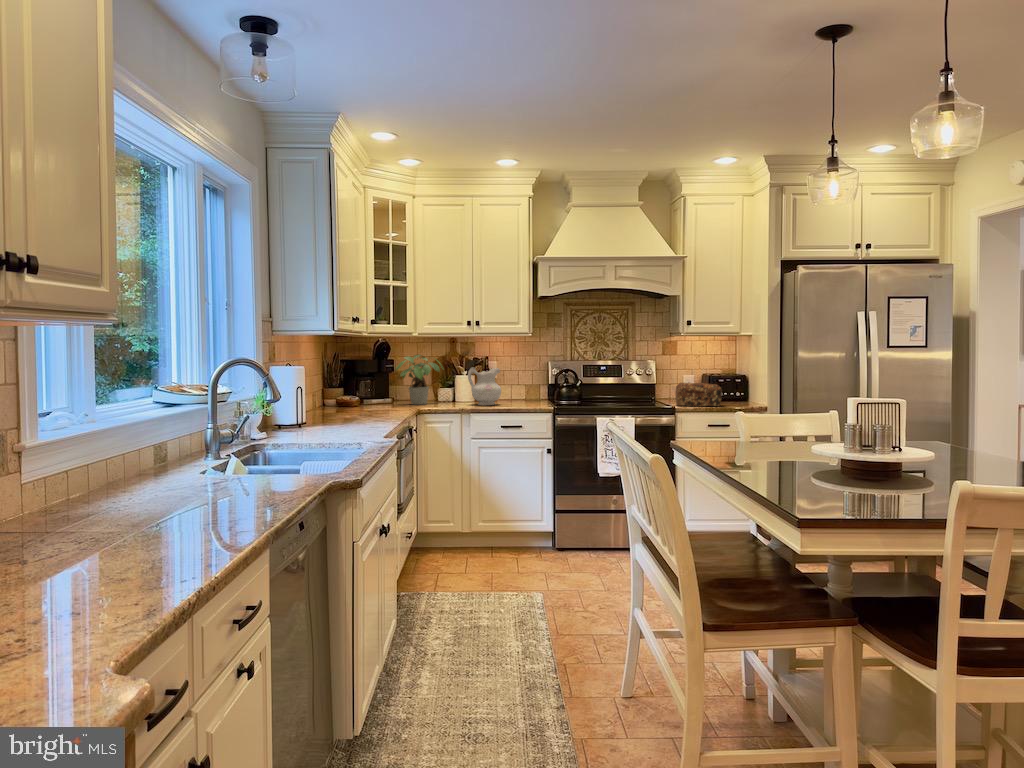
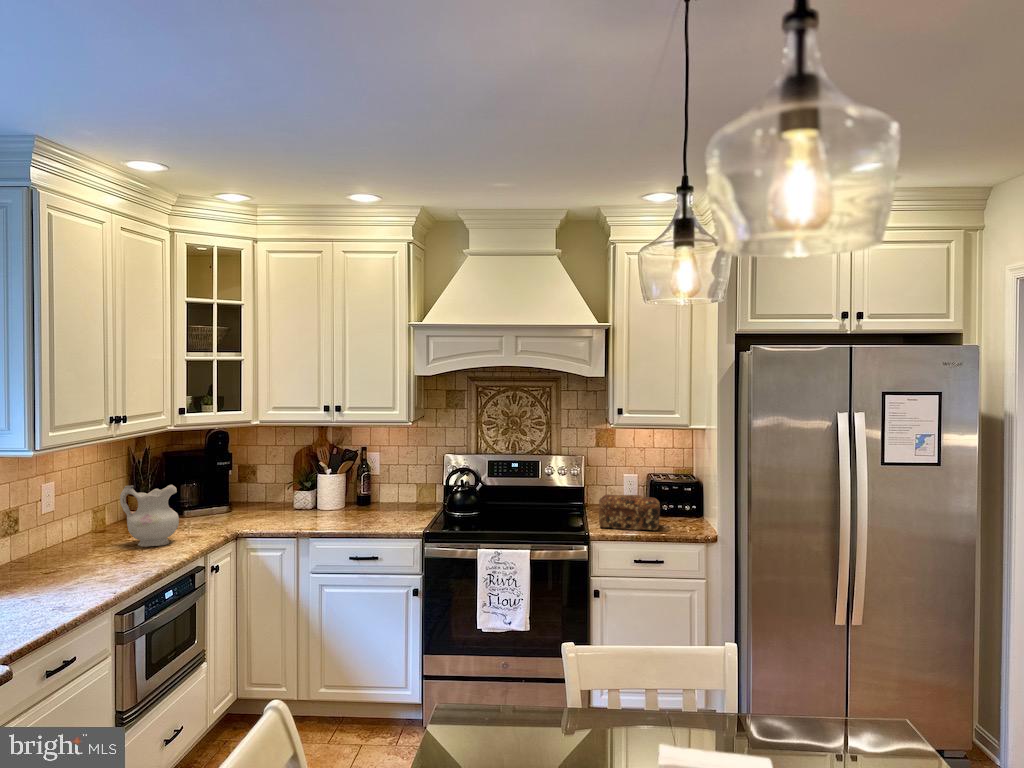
potted plant: present [396,355,443,405] -> none [227,450,299,517]
ceramic pitcher: present [468,367,501,405] -> present [120,485,179,547]

